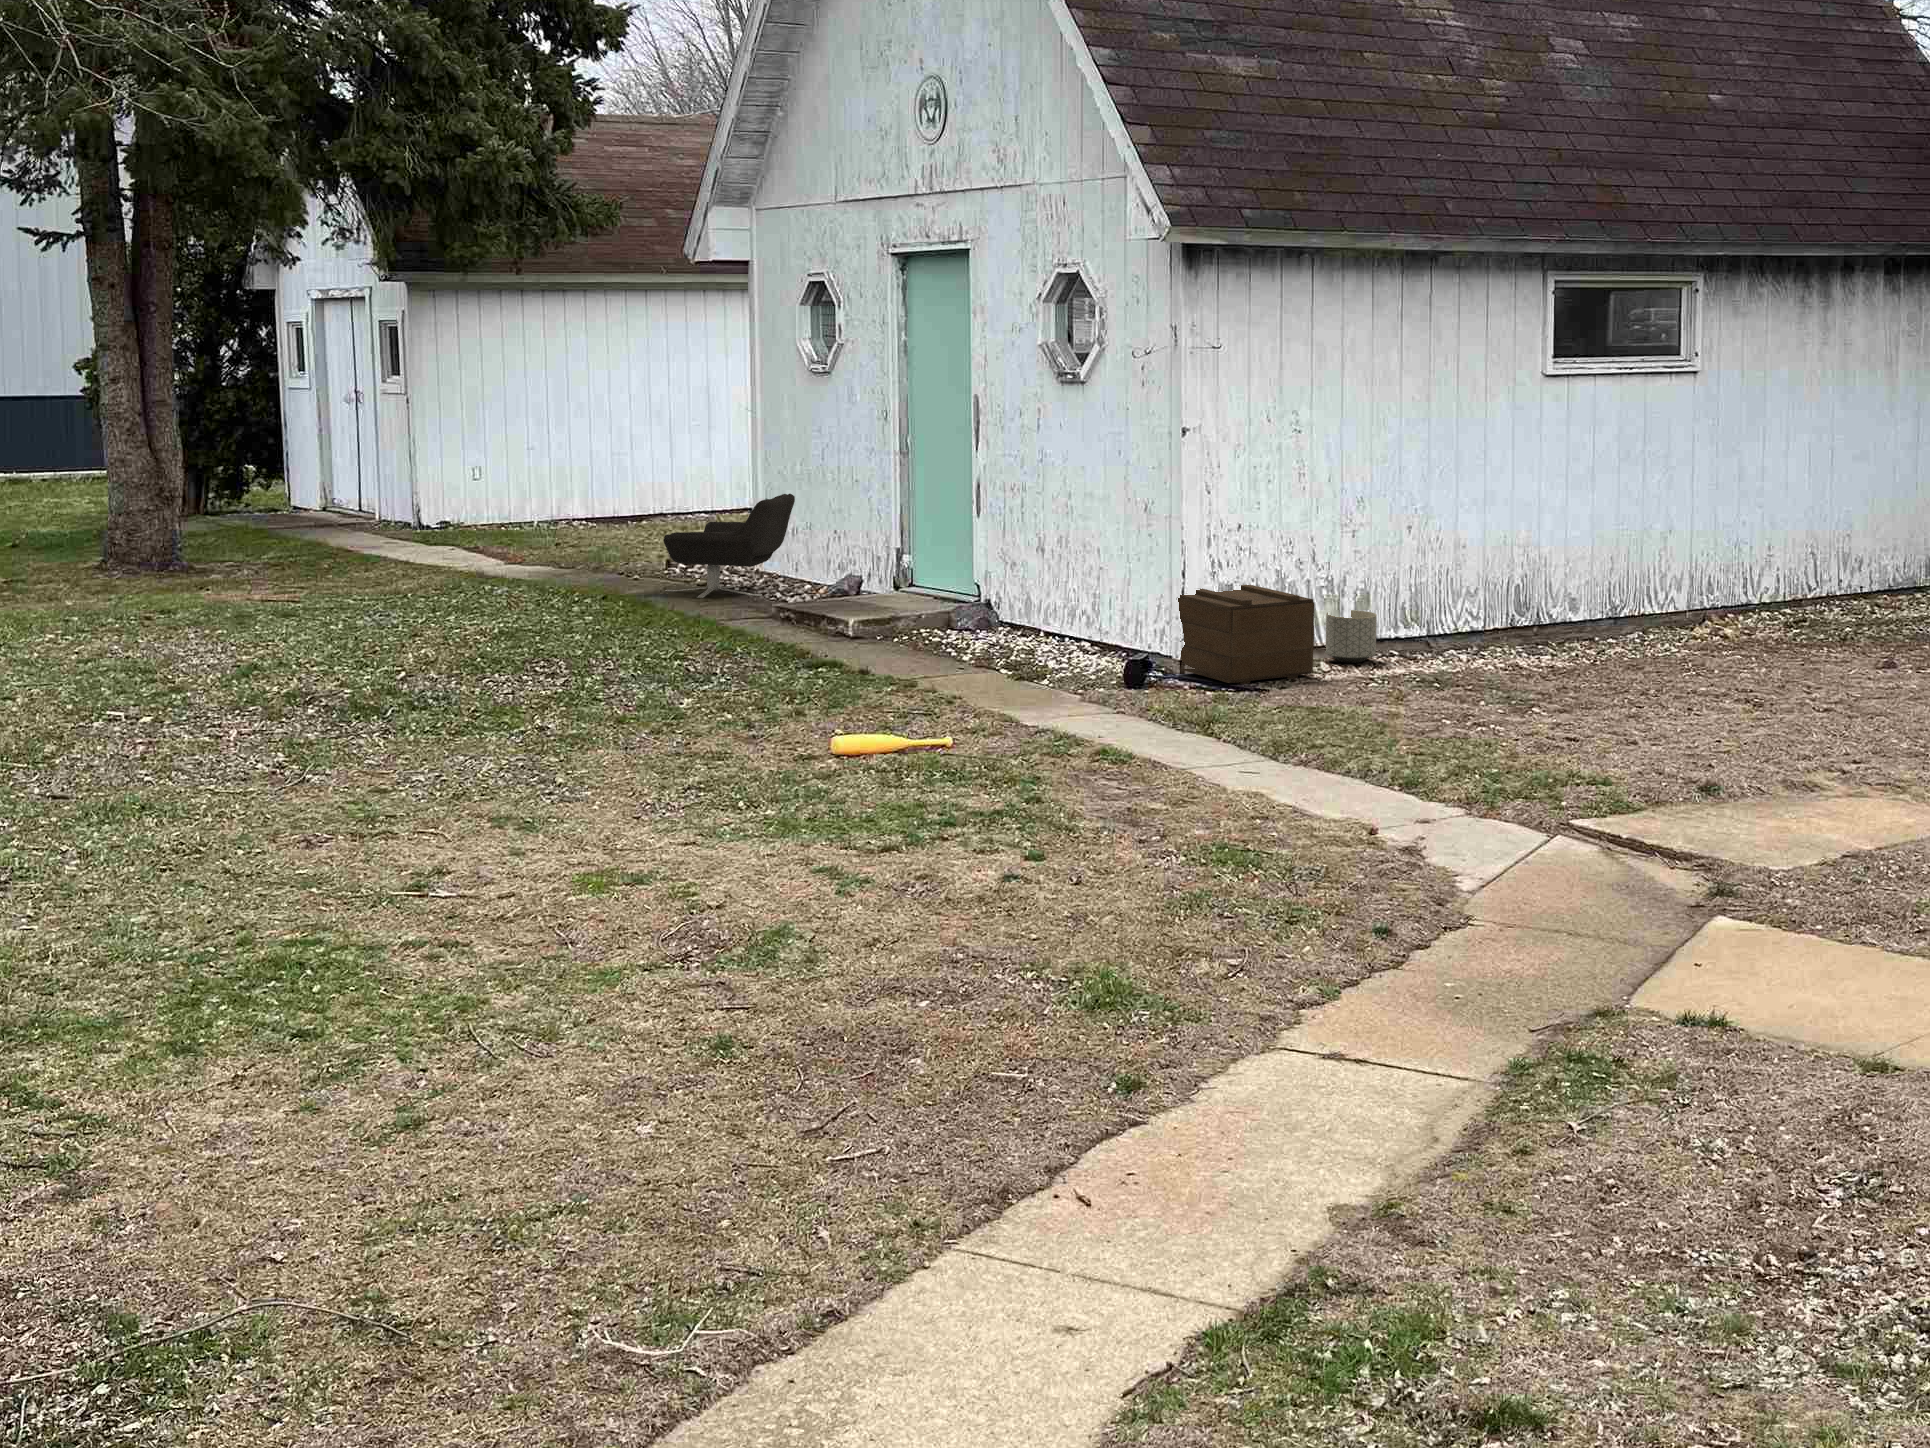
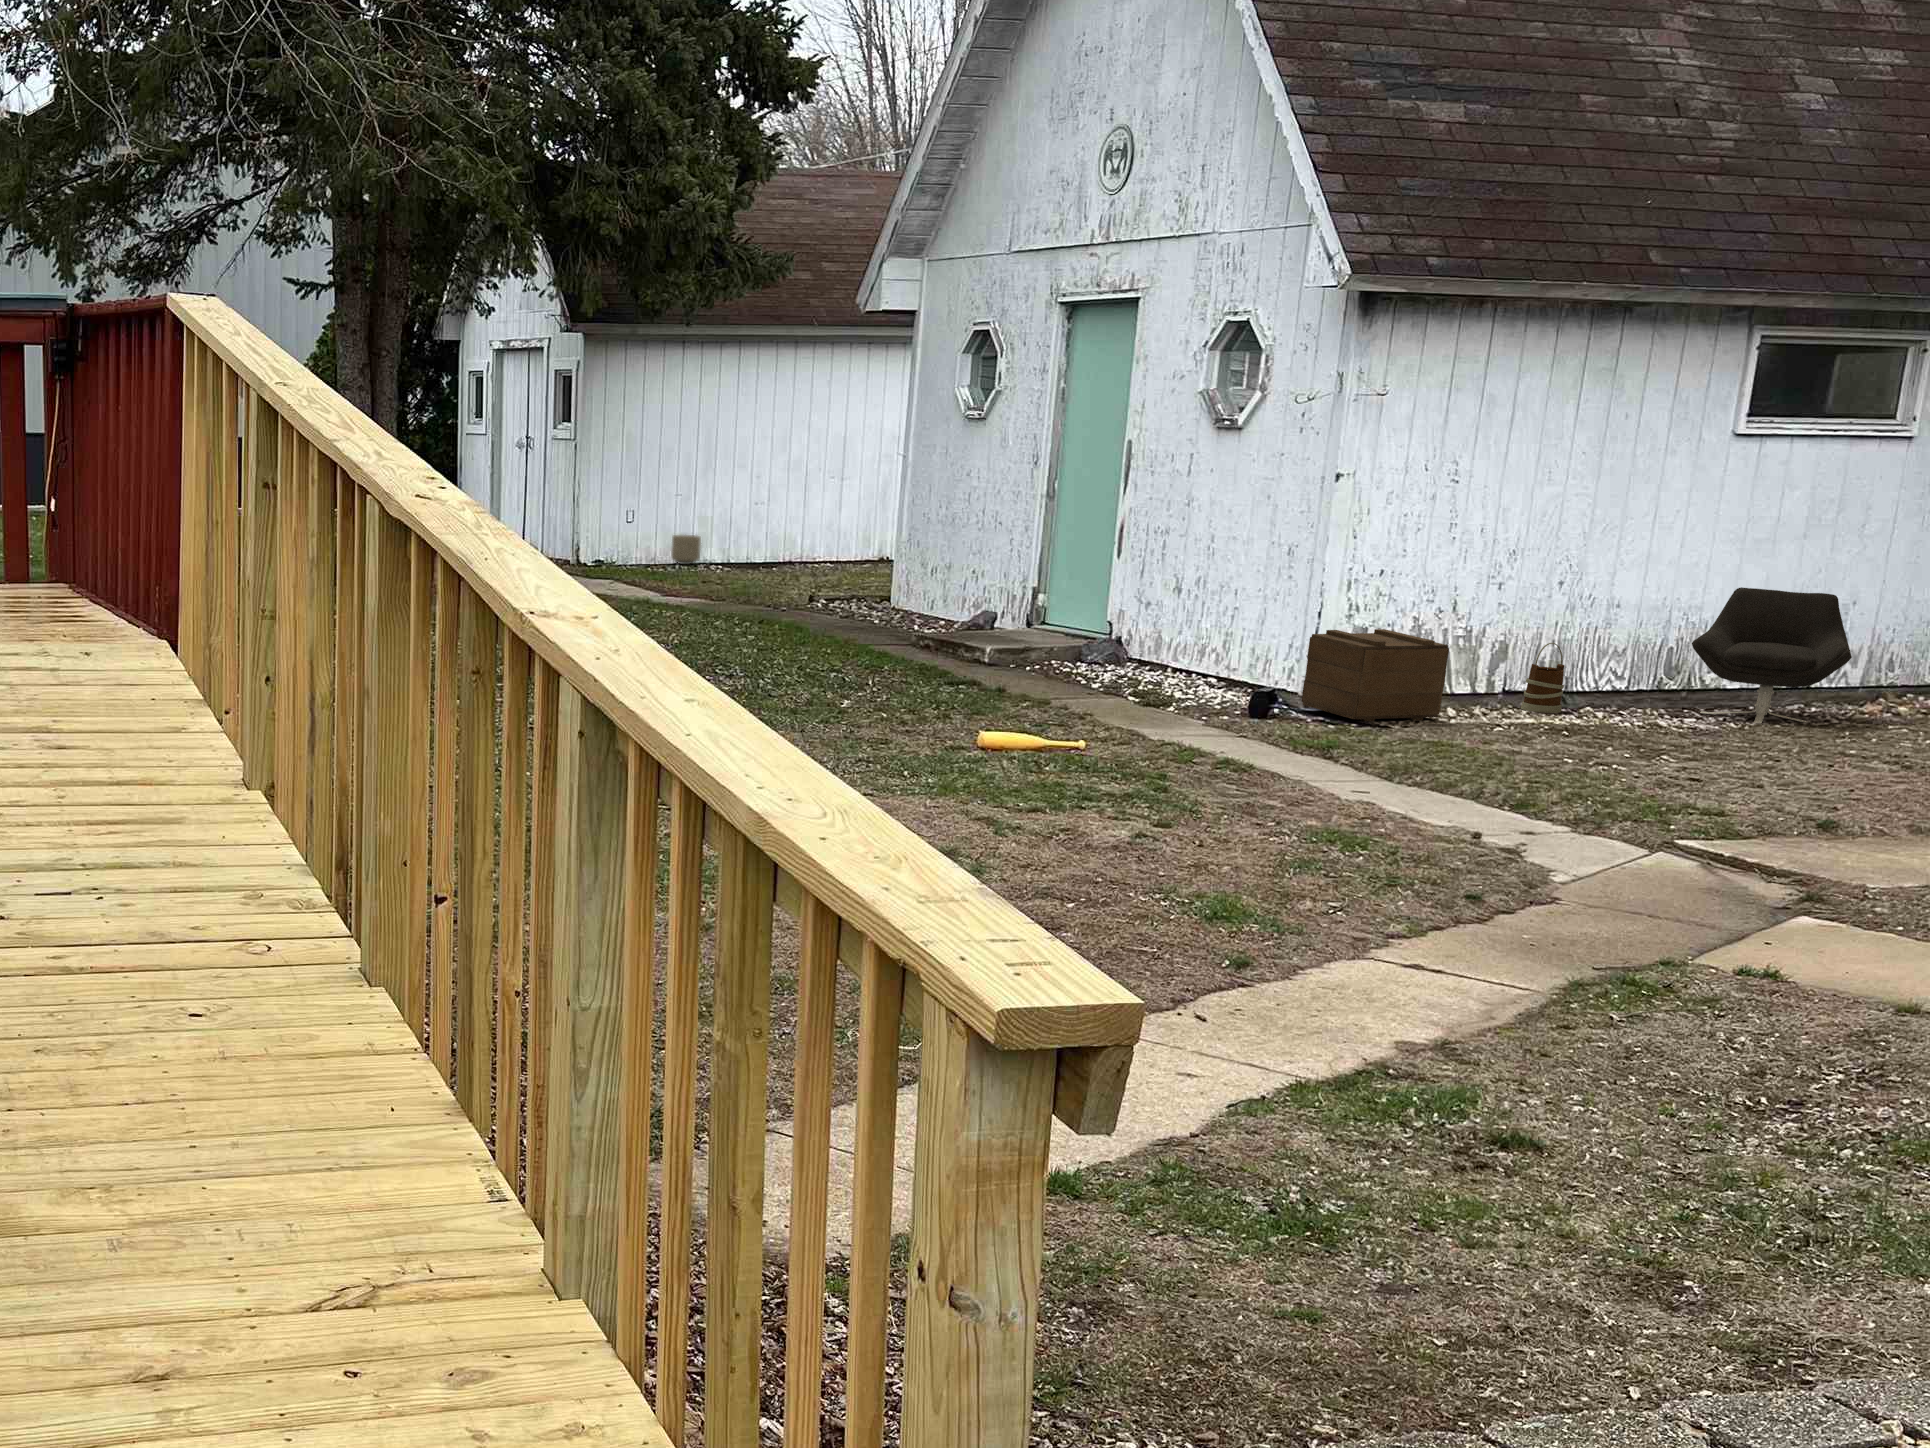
lounge chair: present [663,494,795,598] -> present [1692,587,1852,723]
wooden bucket: none [1389,587,1428,659] -> present [1521,643,1564,713]
planter: present [1325,610,1377,663] -> present [671,535,701,565]

